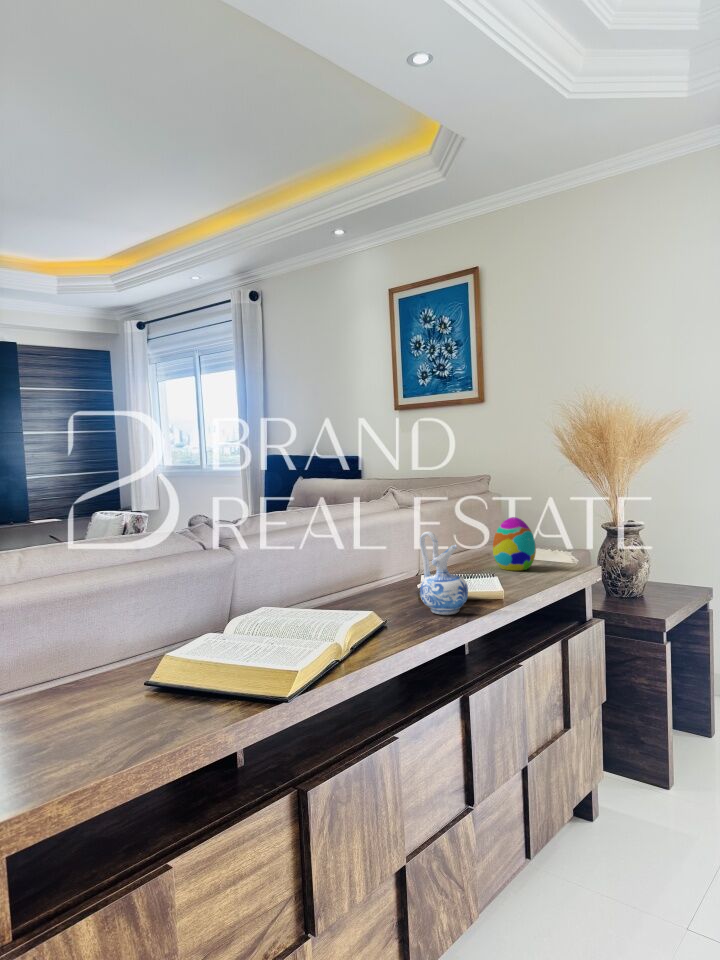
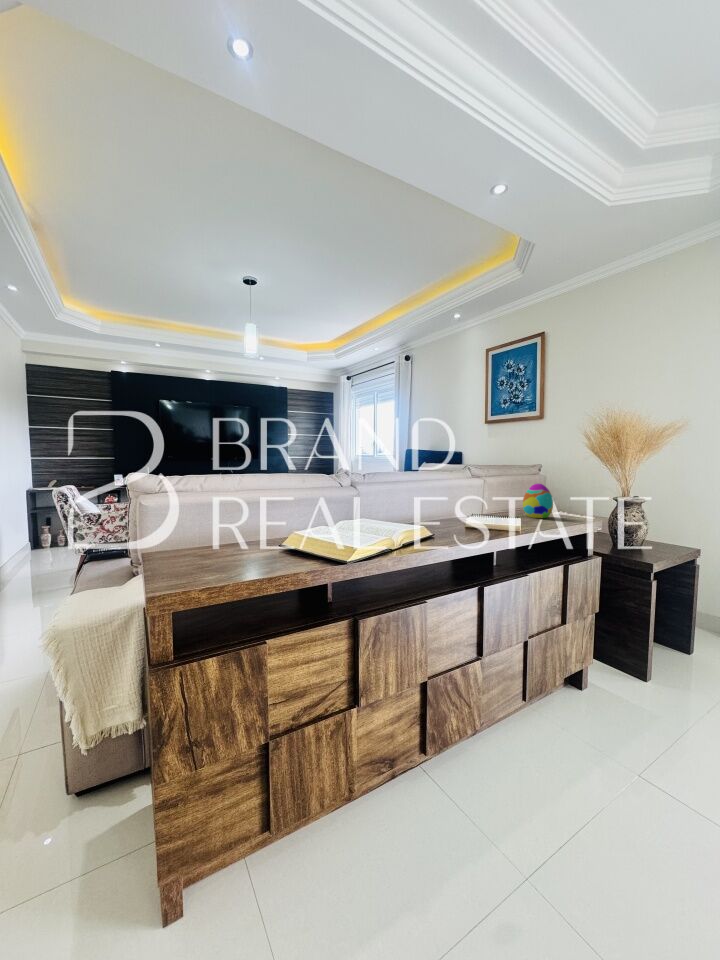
ceramic pitcher: present [420,532,468,615] -> none [459,483,491,536]

